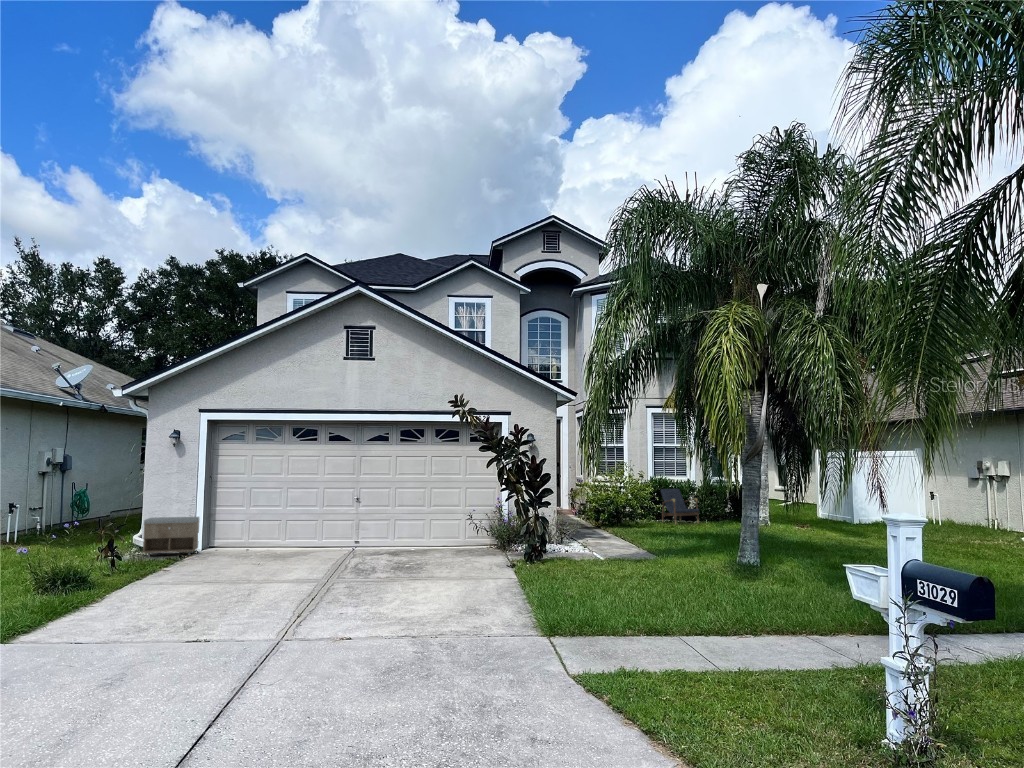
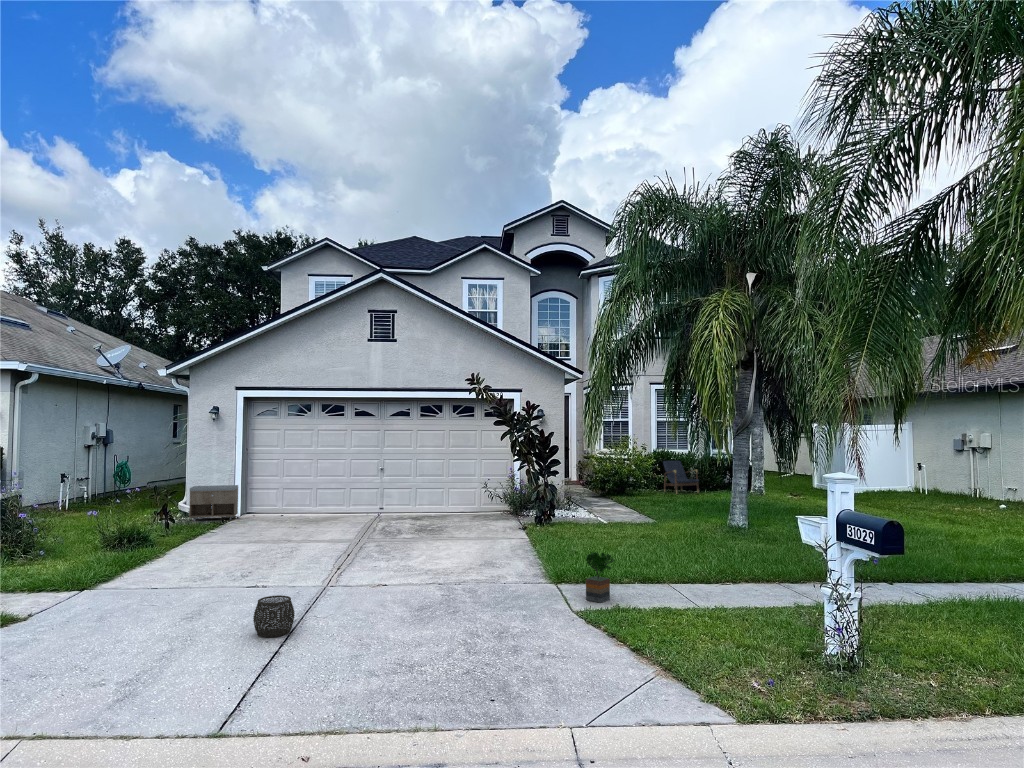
potted tree: none [583,601,619,663] -> present [586,552,614,603]
woven basket: none [178,660,231,715] -> present [253,595,295,637]

